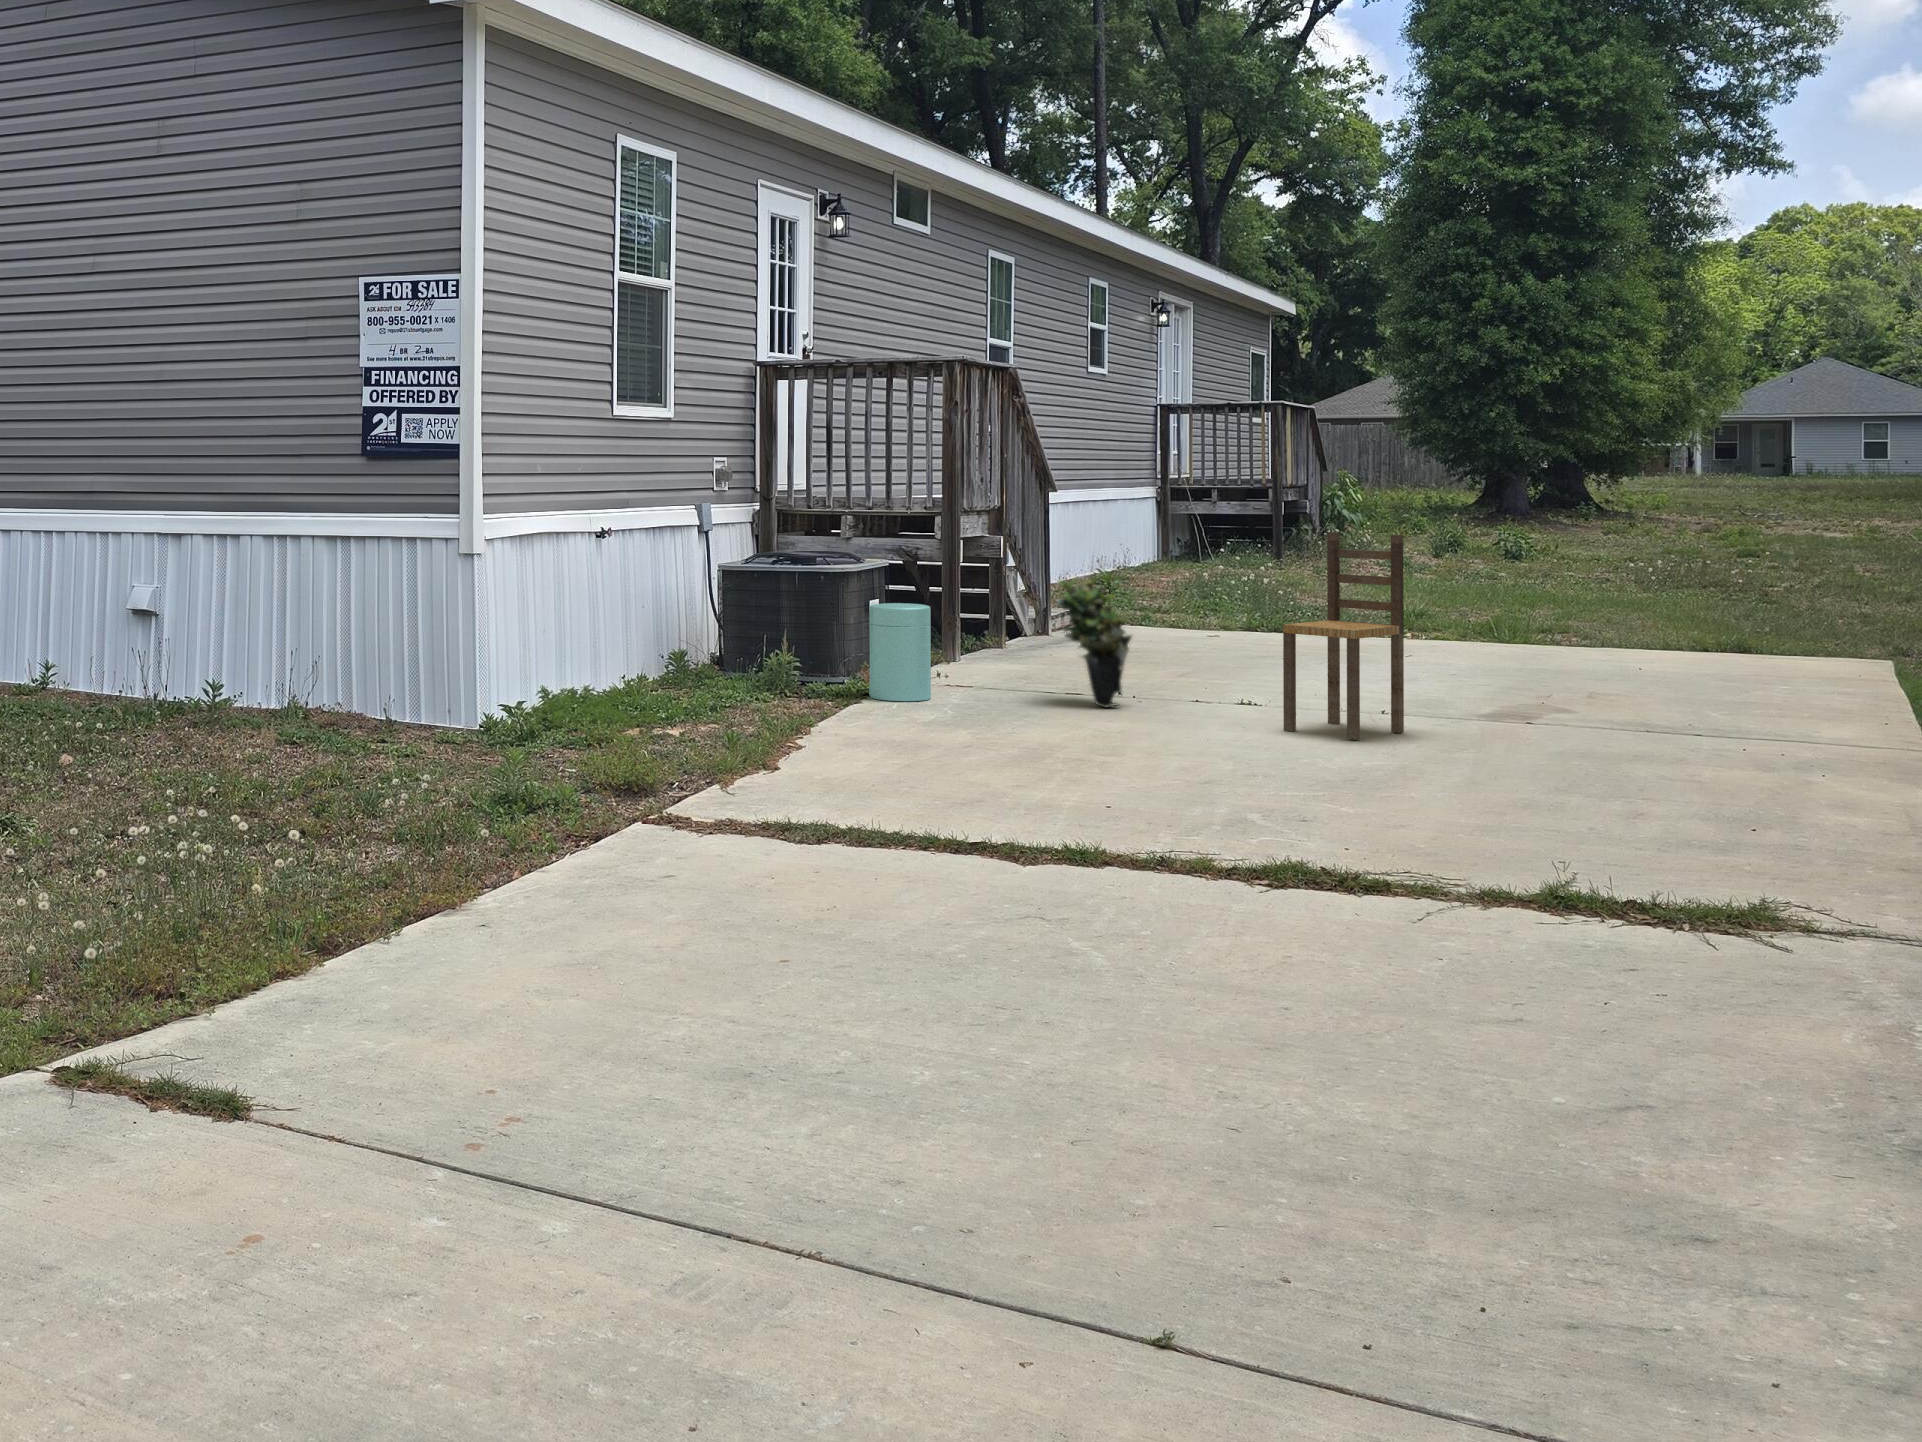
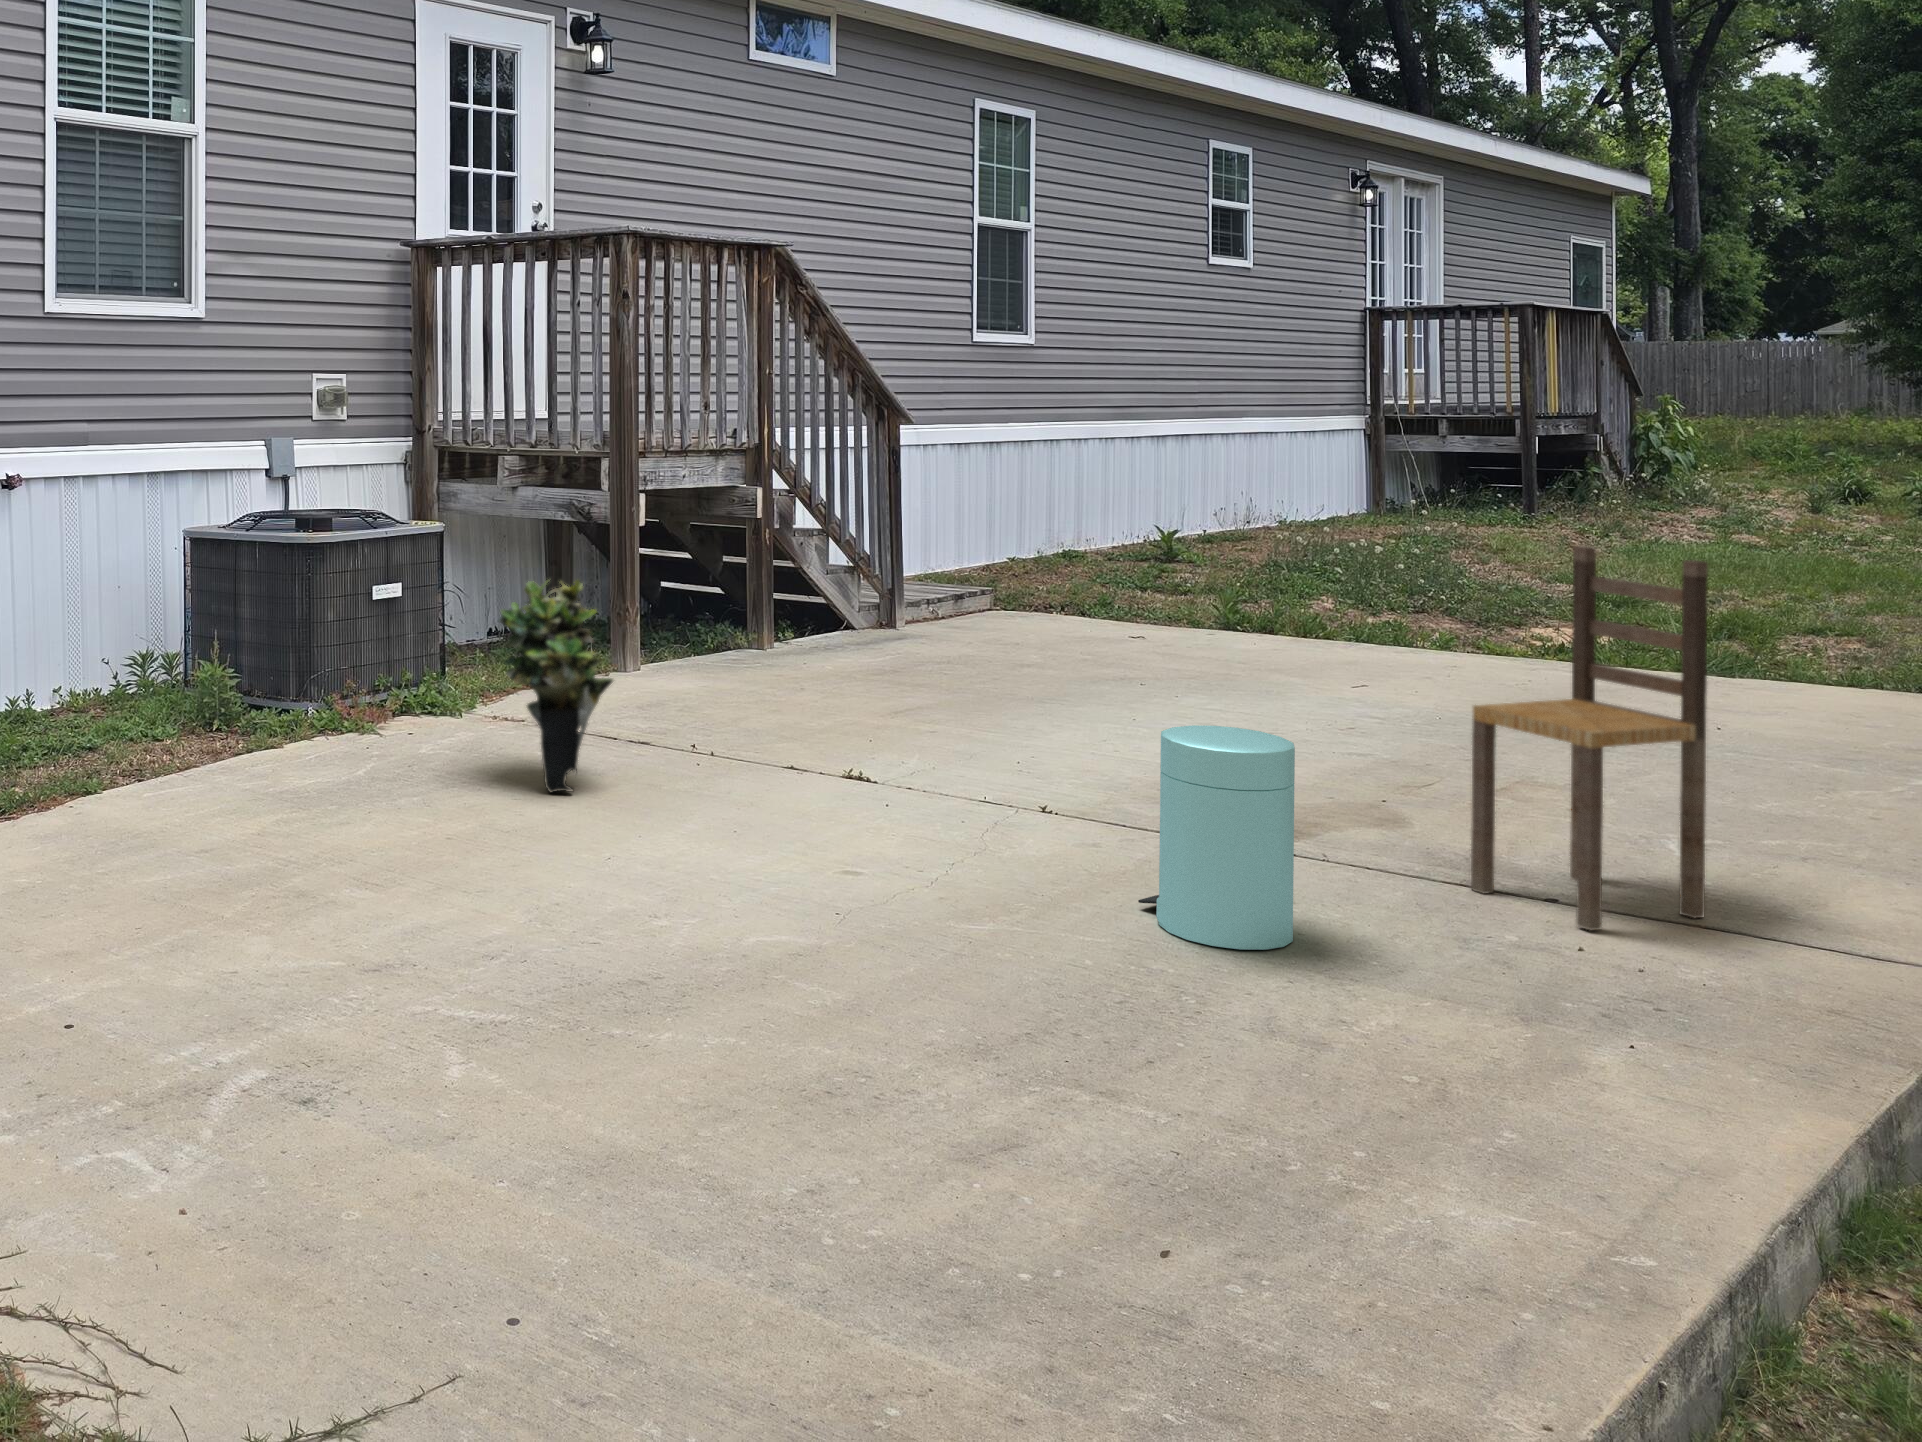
chair: present [1283,532,1404,740] -> present [1471,546,1708,930]
trash can: present [859,603,931,701] -> present [1138,725,1295,950]

